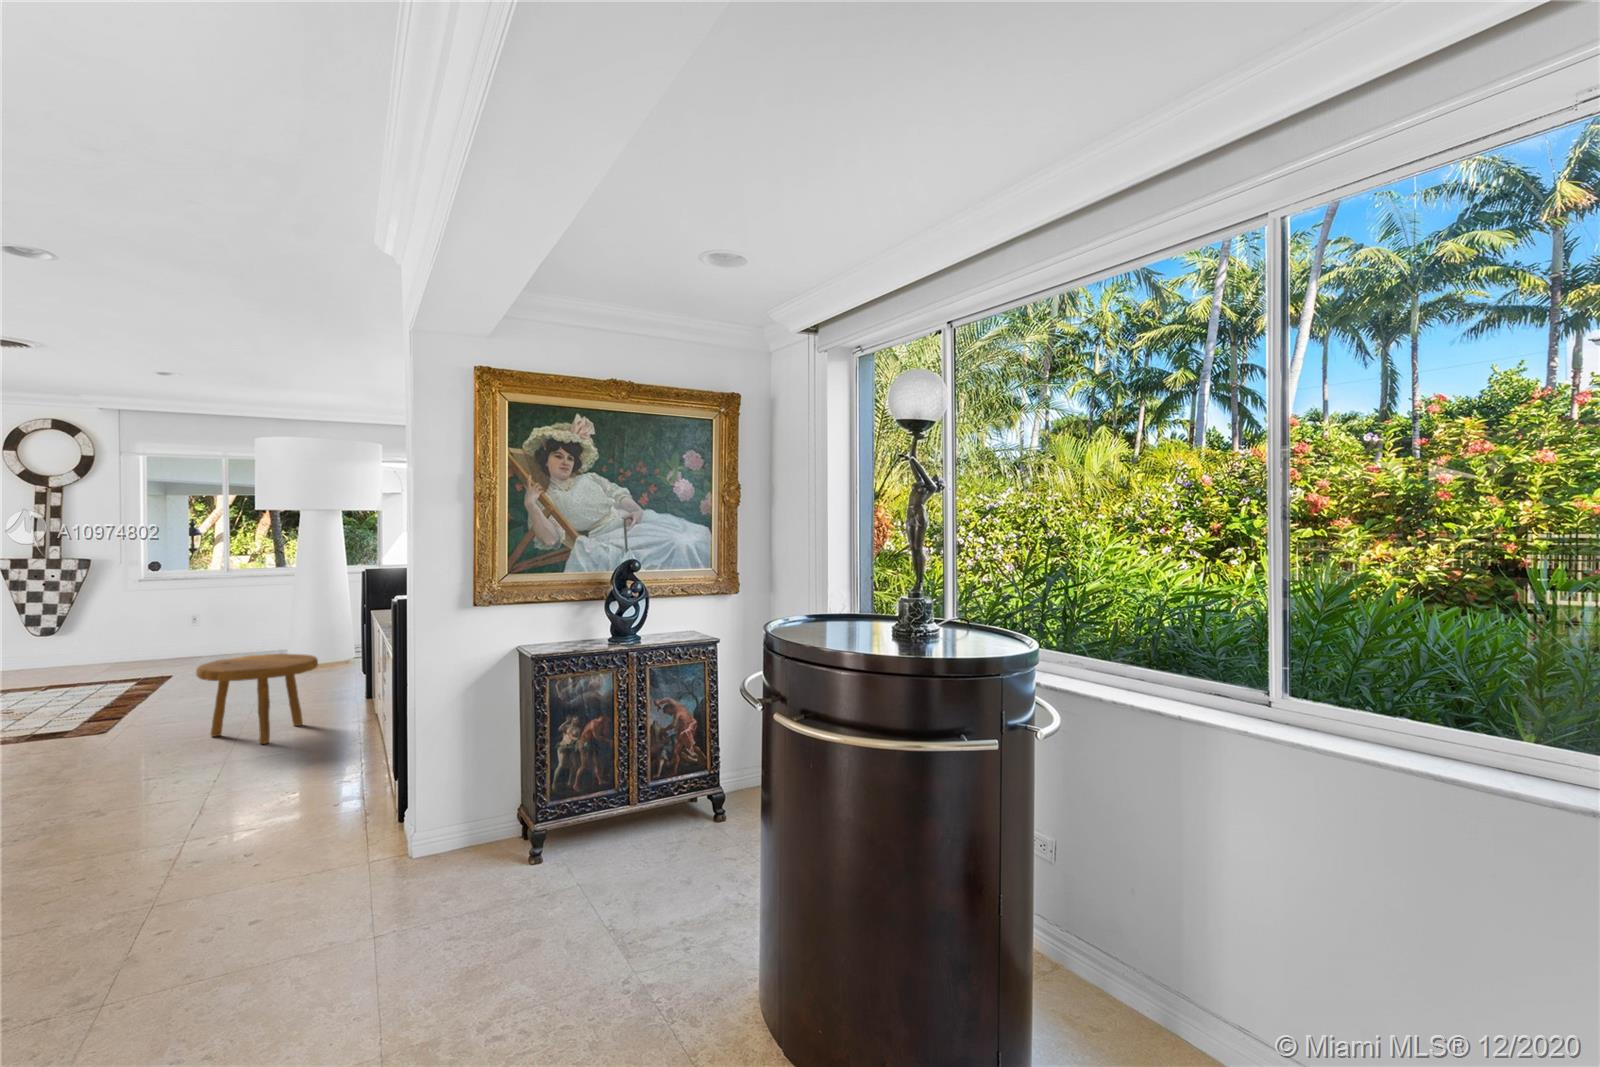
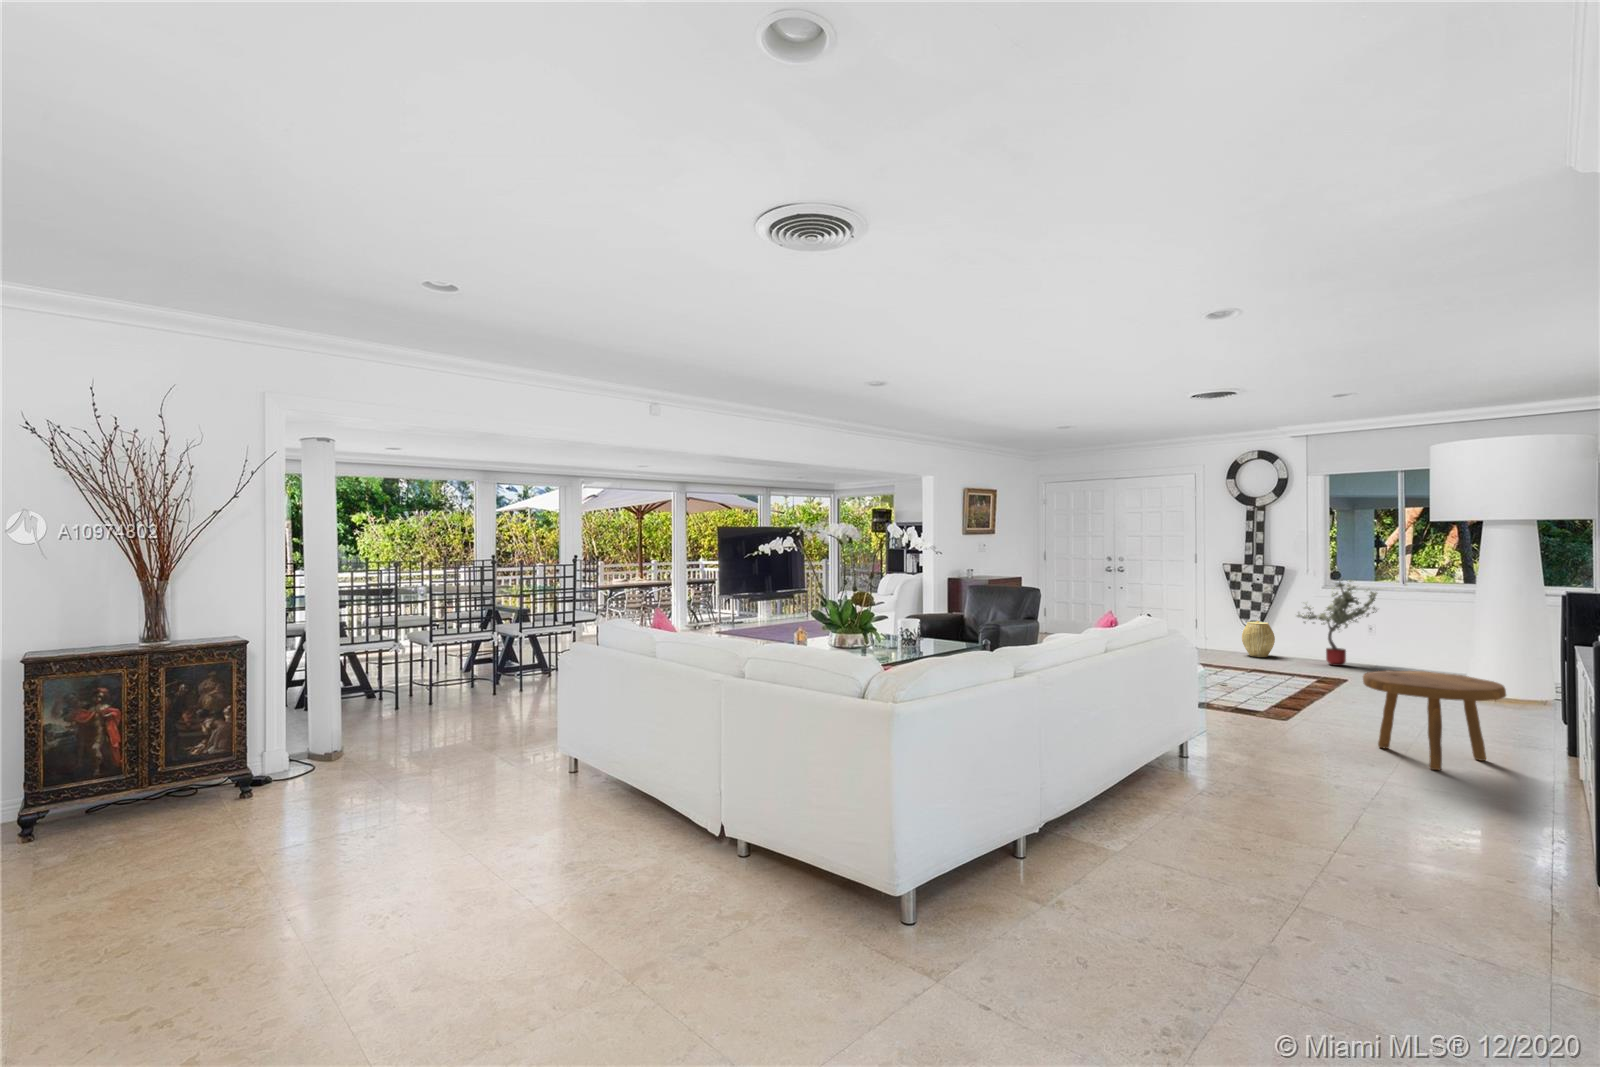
potted tree: none [101,569,197,664] -> present [1297,579,1377,666]
woven basket: none [30,625,76,669] -> present [1242,621,1275,657]

